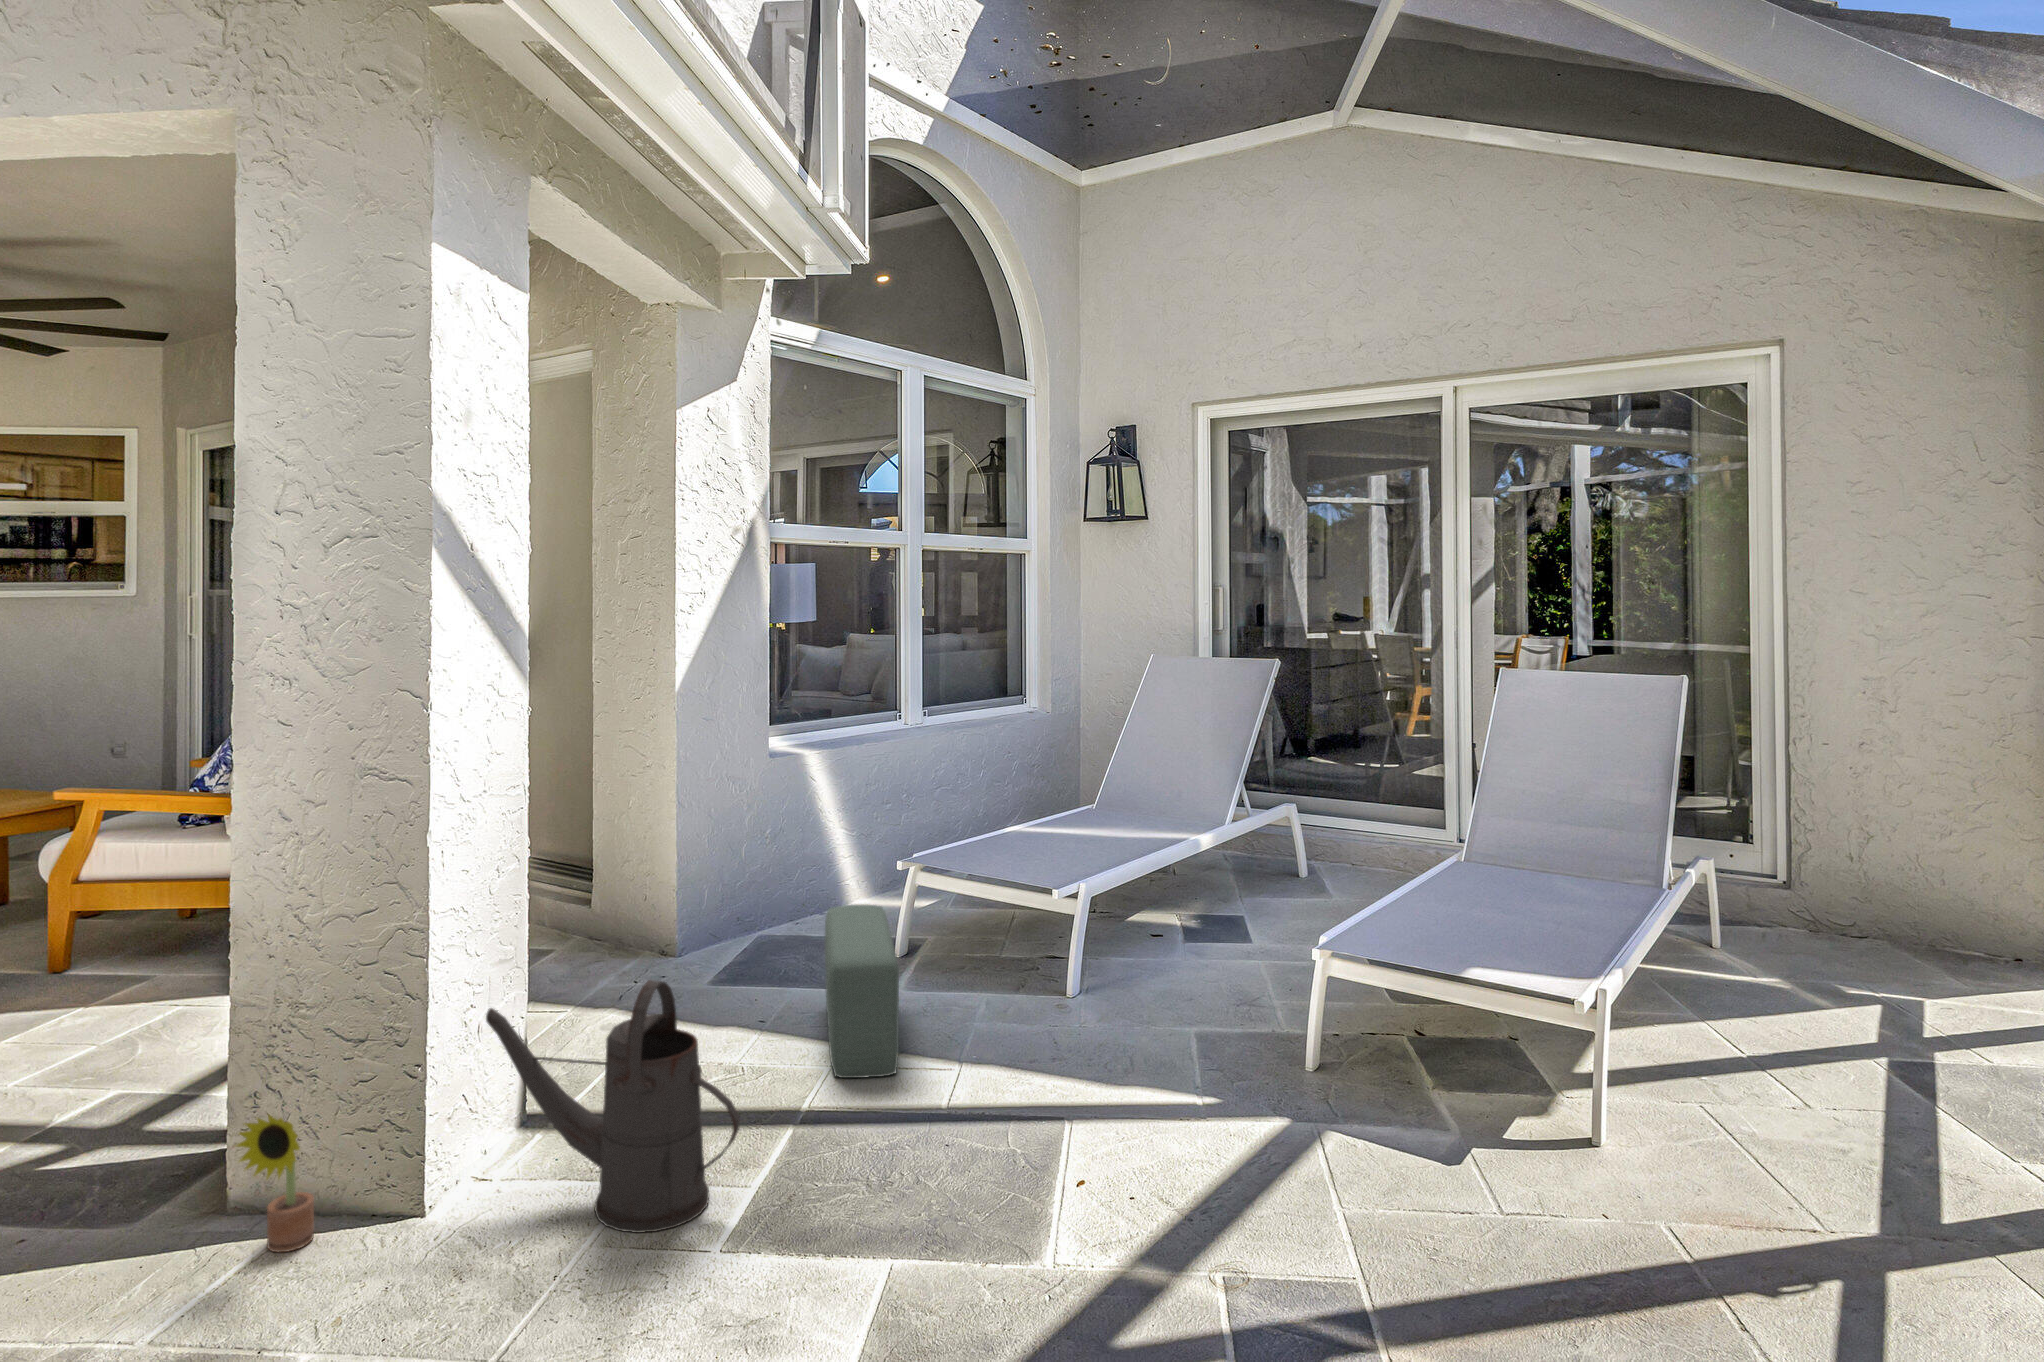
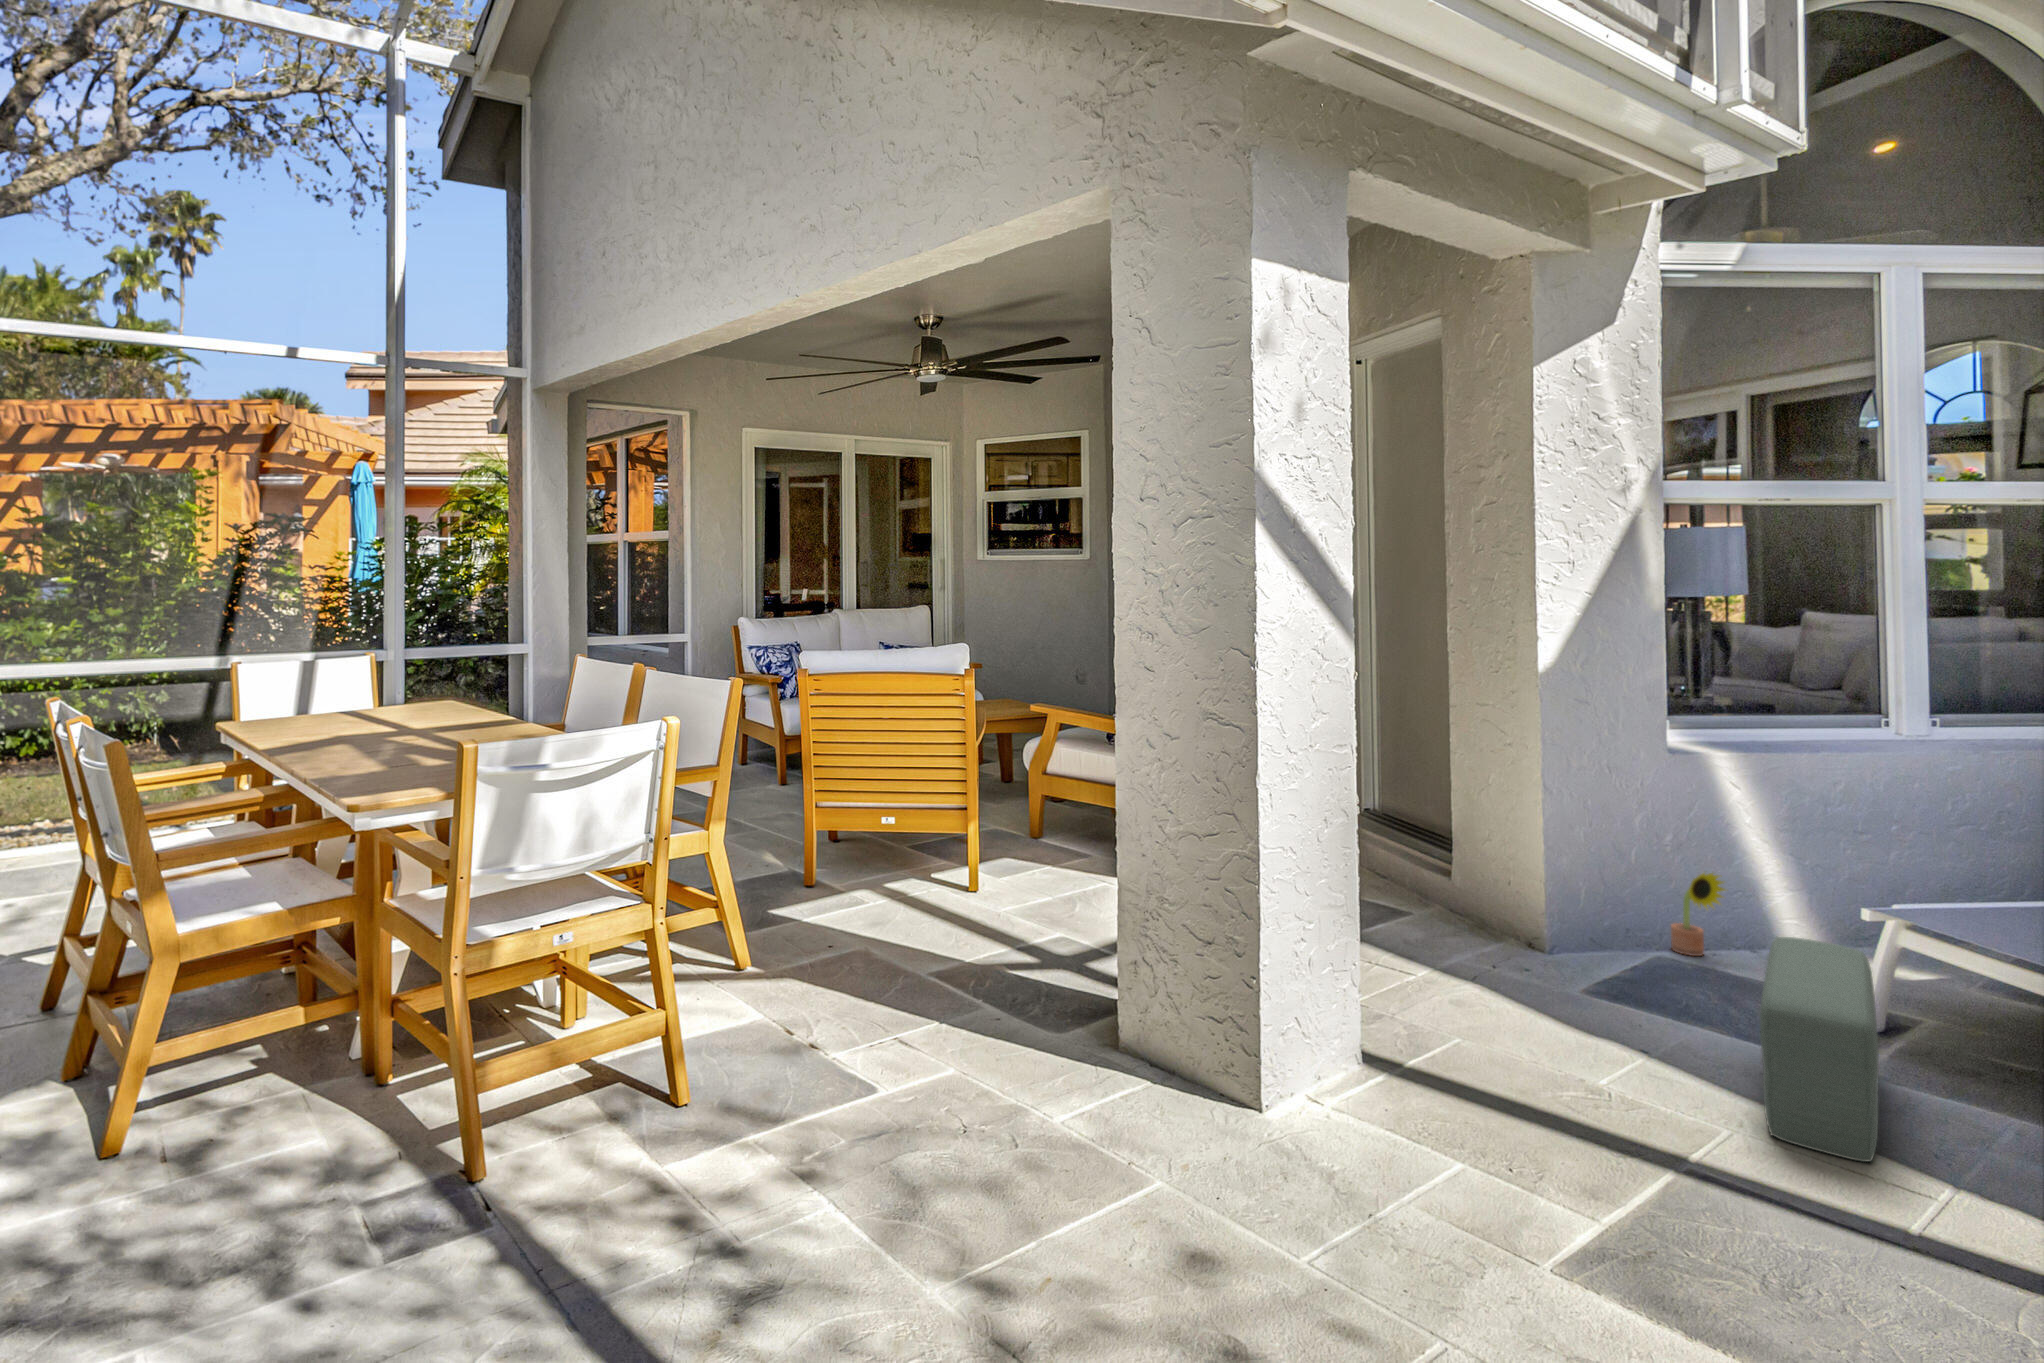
watering can: present [486,980,740,1233] -> none [1322,944,1600,1221]
decorative plant: present [236,1115,314,1252] -> present [1671,873,1725,956]

